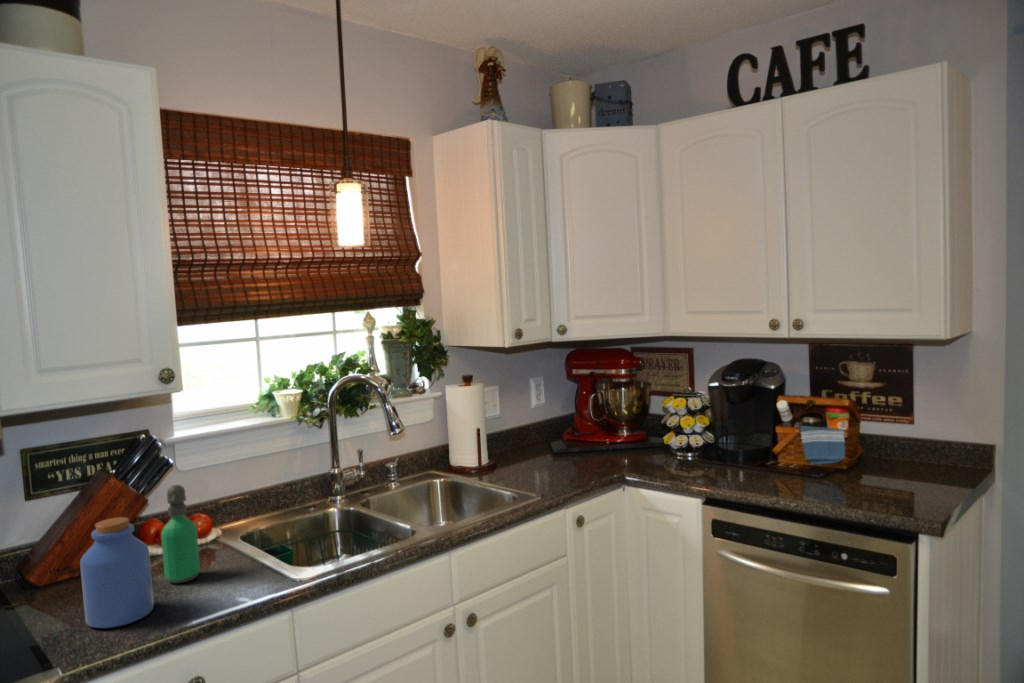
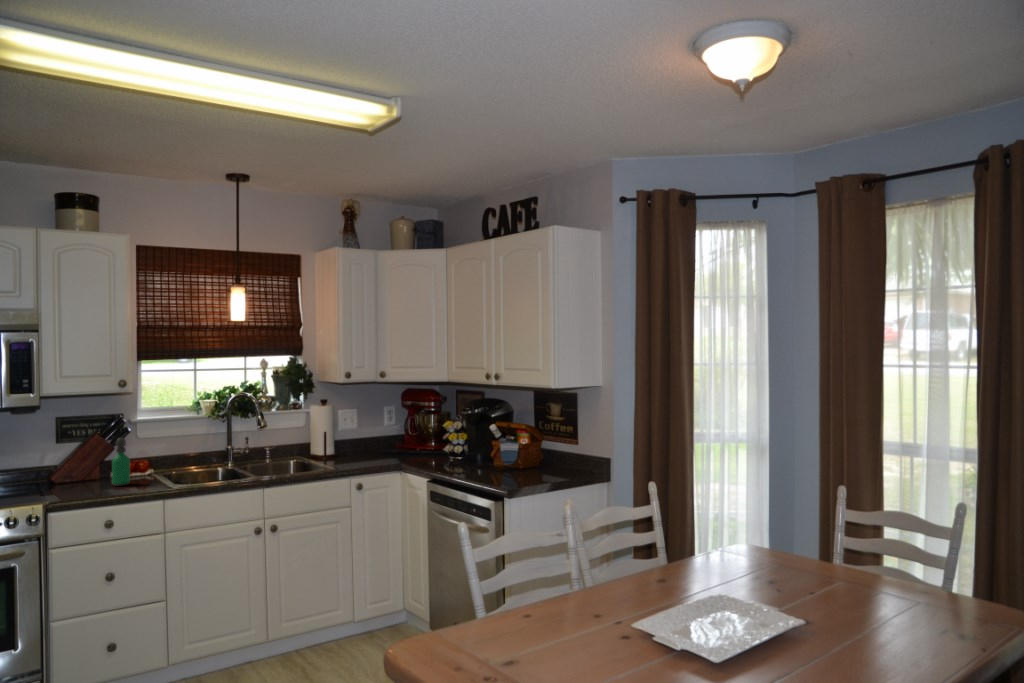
jar: present [80,517,154,628] -> none [67,447,99,495]

